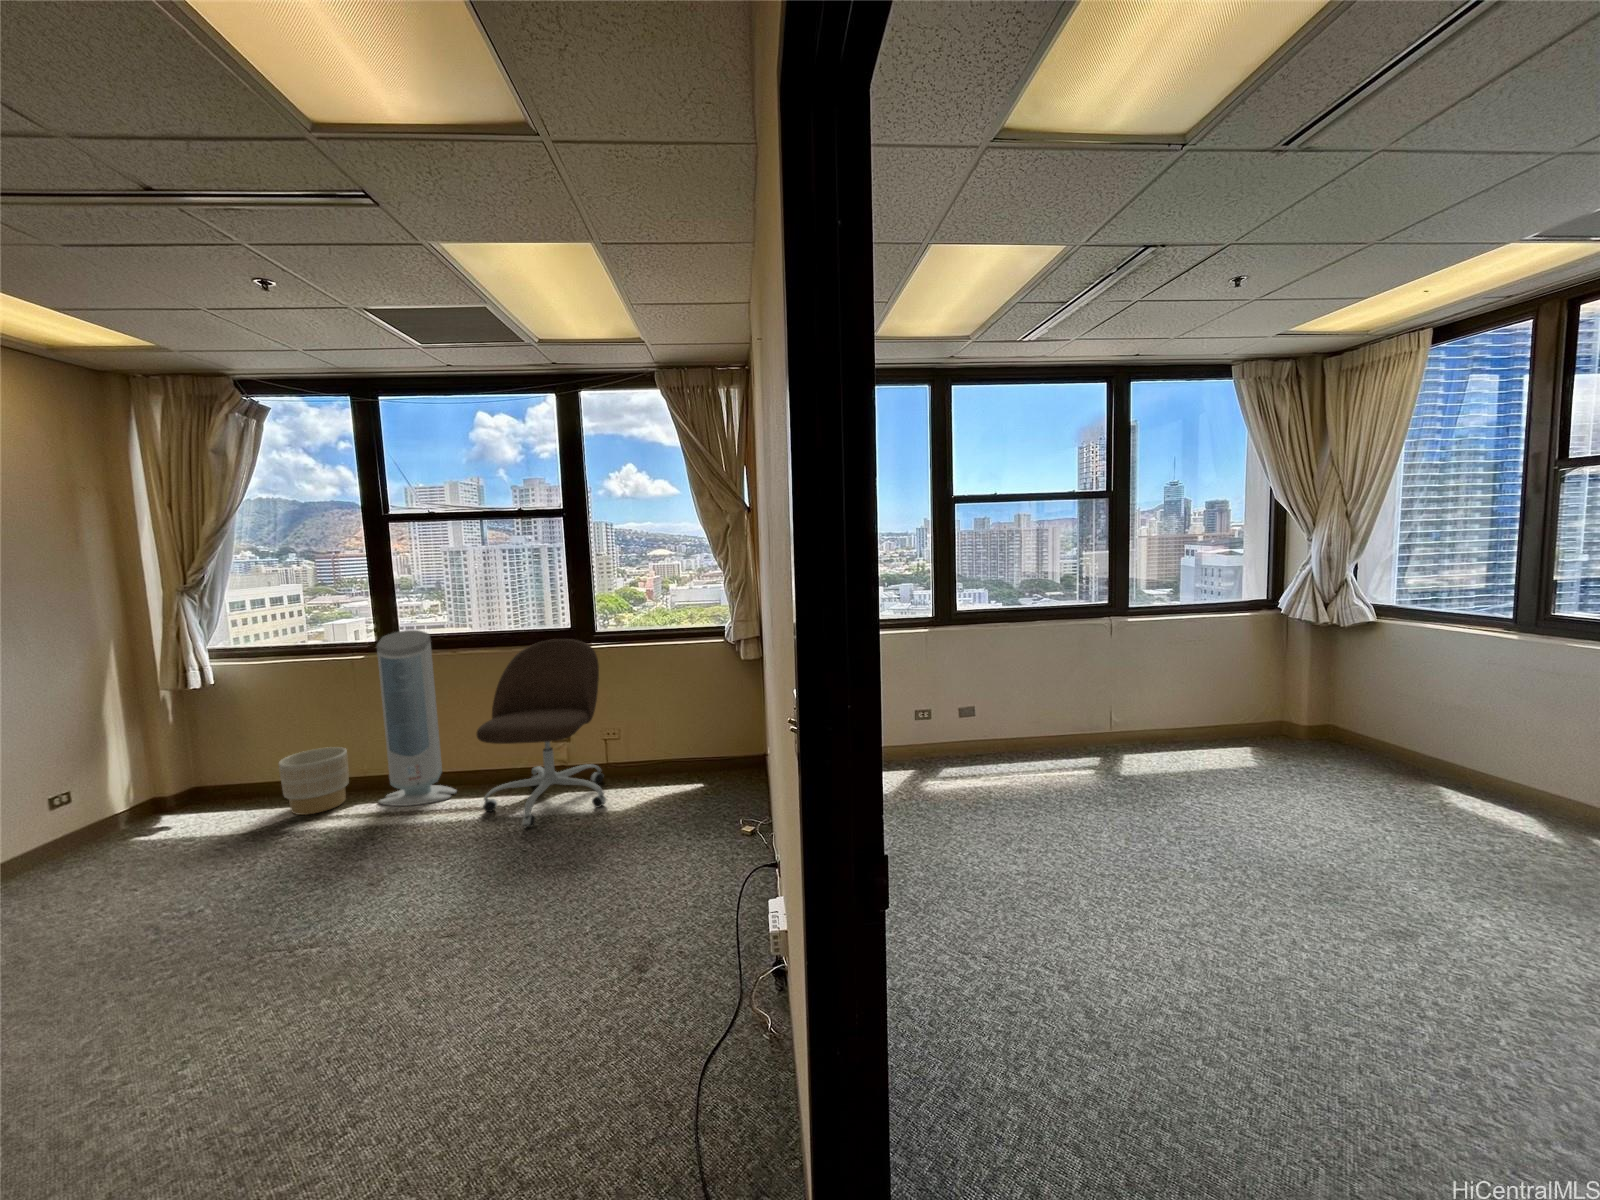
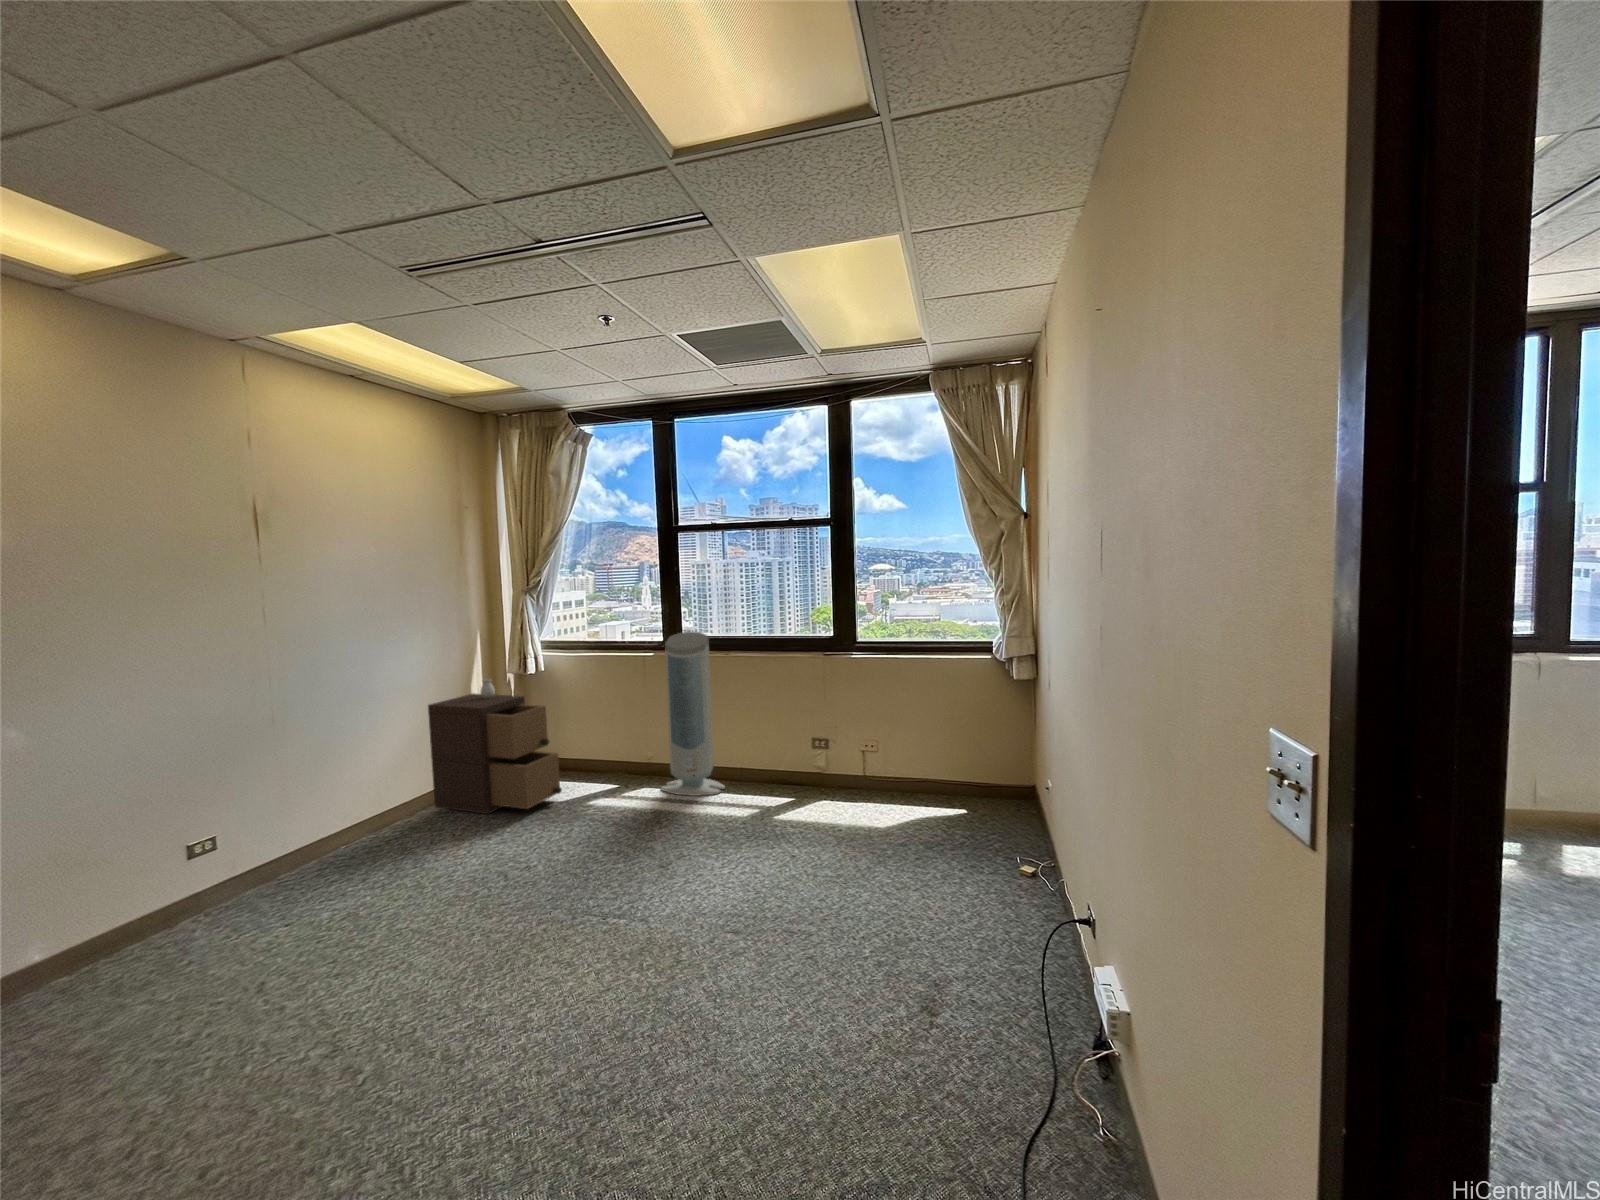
office chair: present [477,639,606,827] -> none [750,647,868,833]
storage cabinet: none [30,699,244,864] -> present [428,679,562,814]
planter: present [279,747,349,815] -> none [587,734,638,792]

